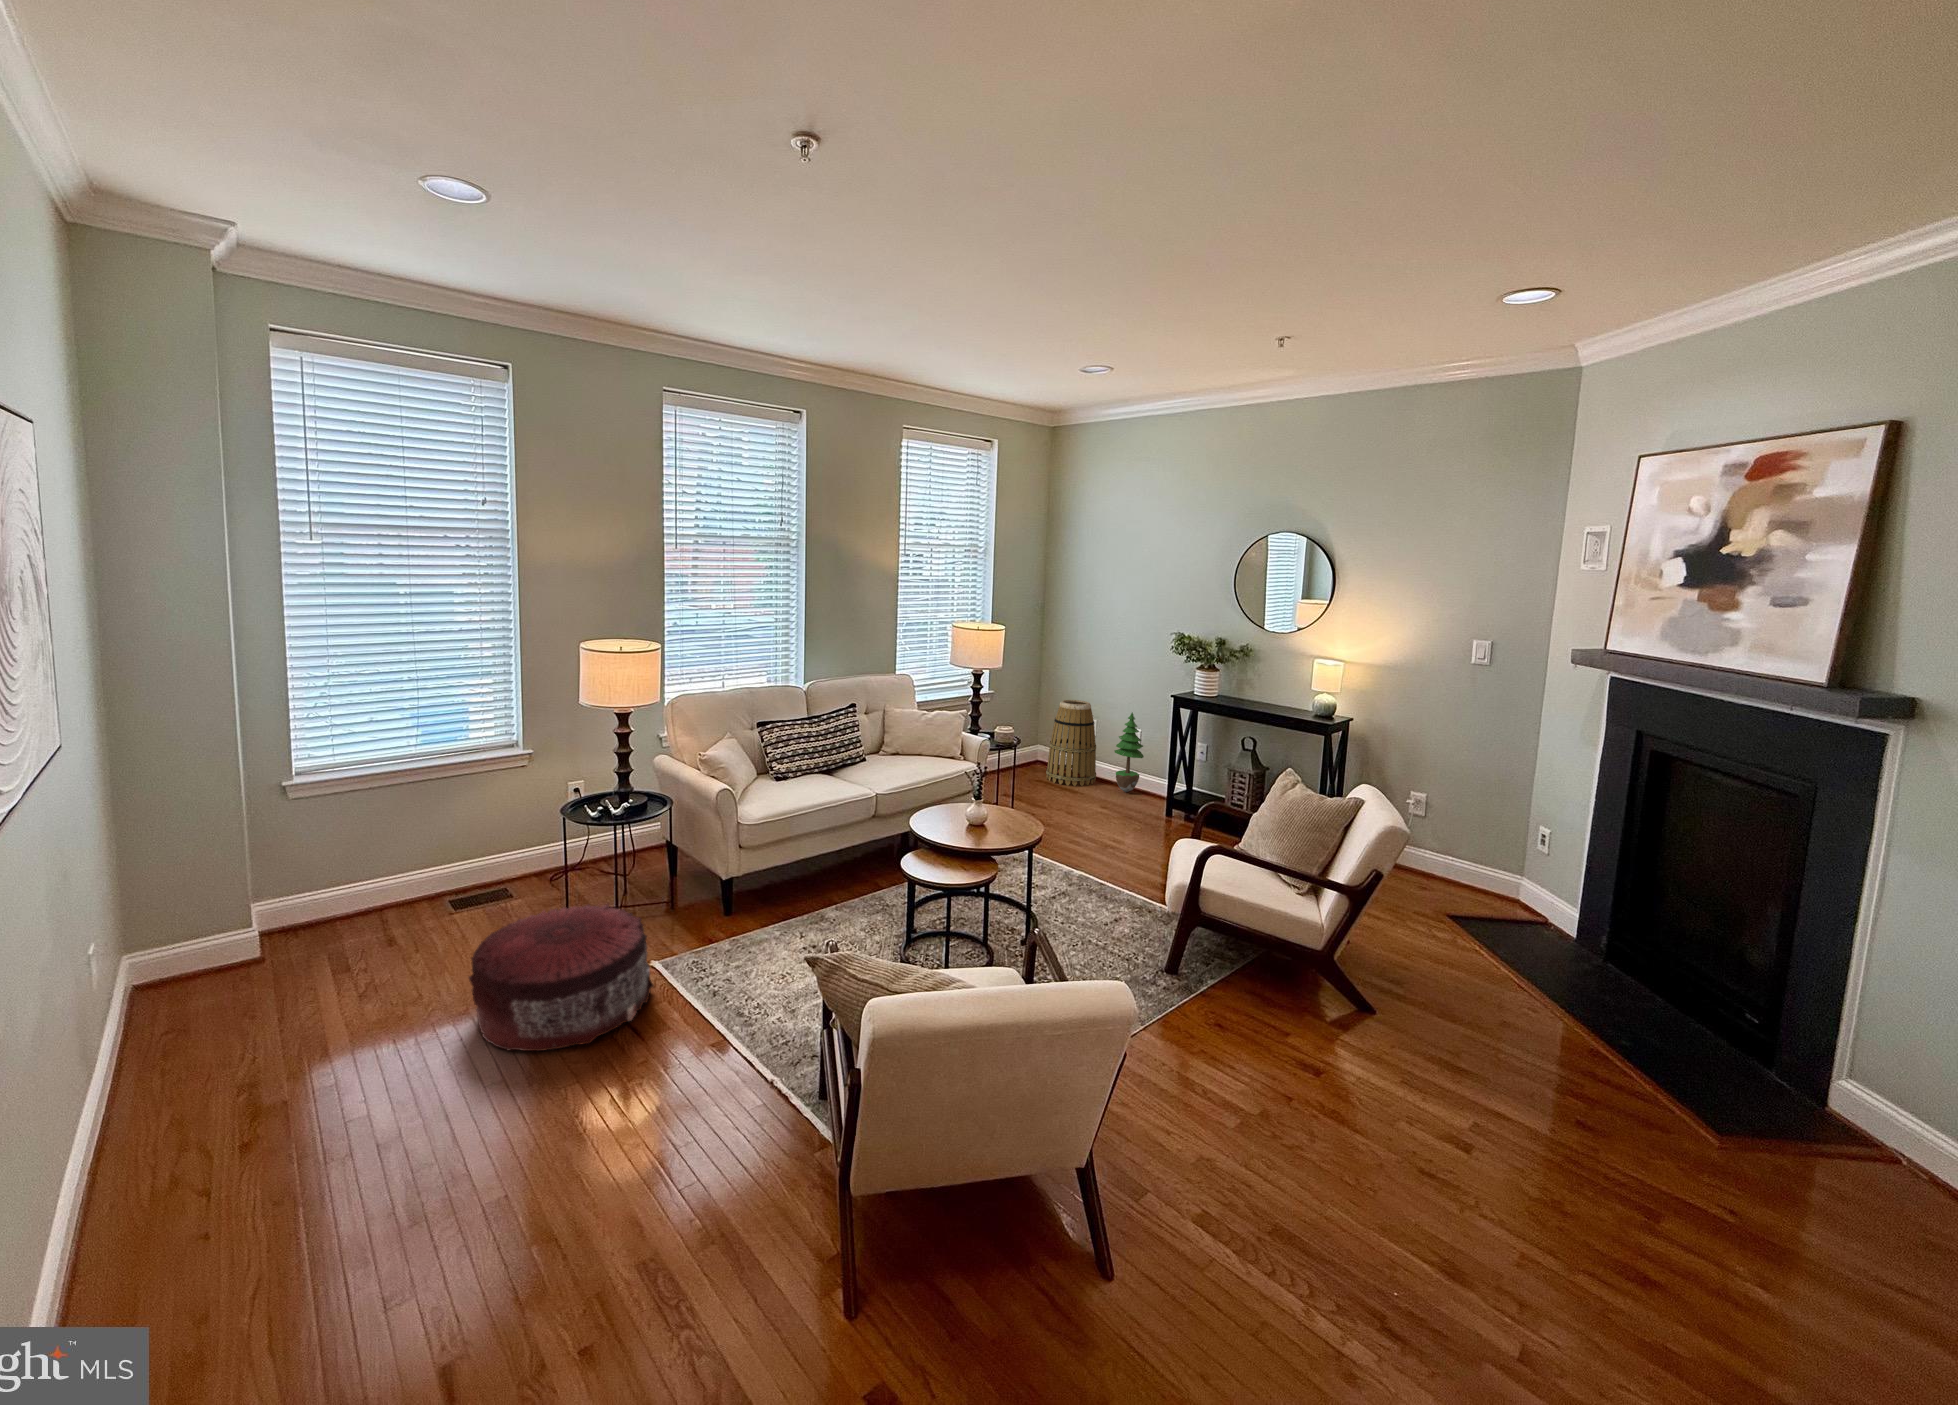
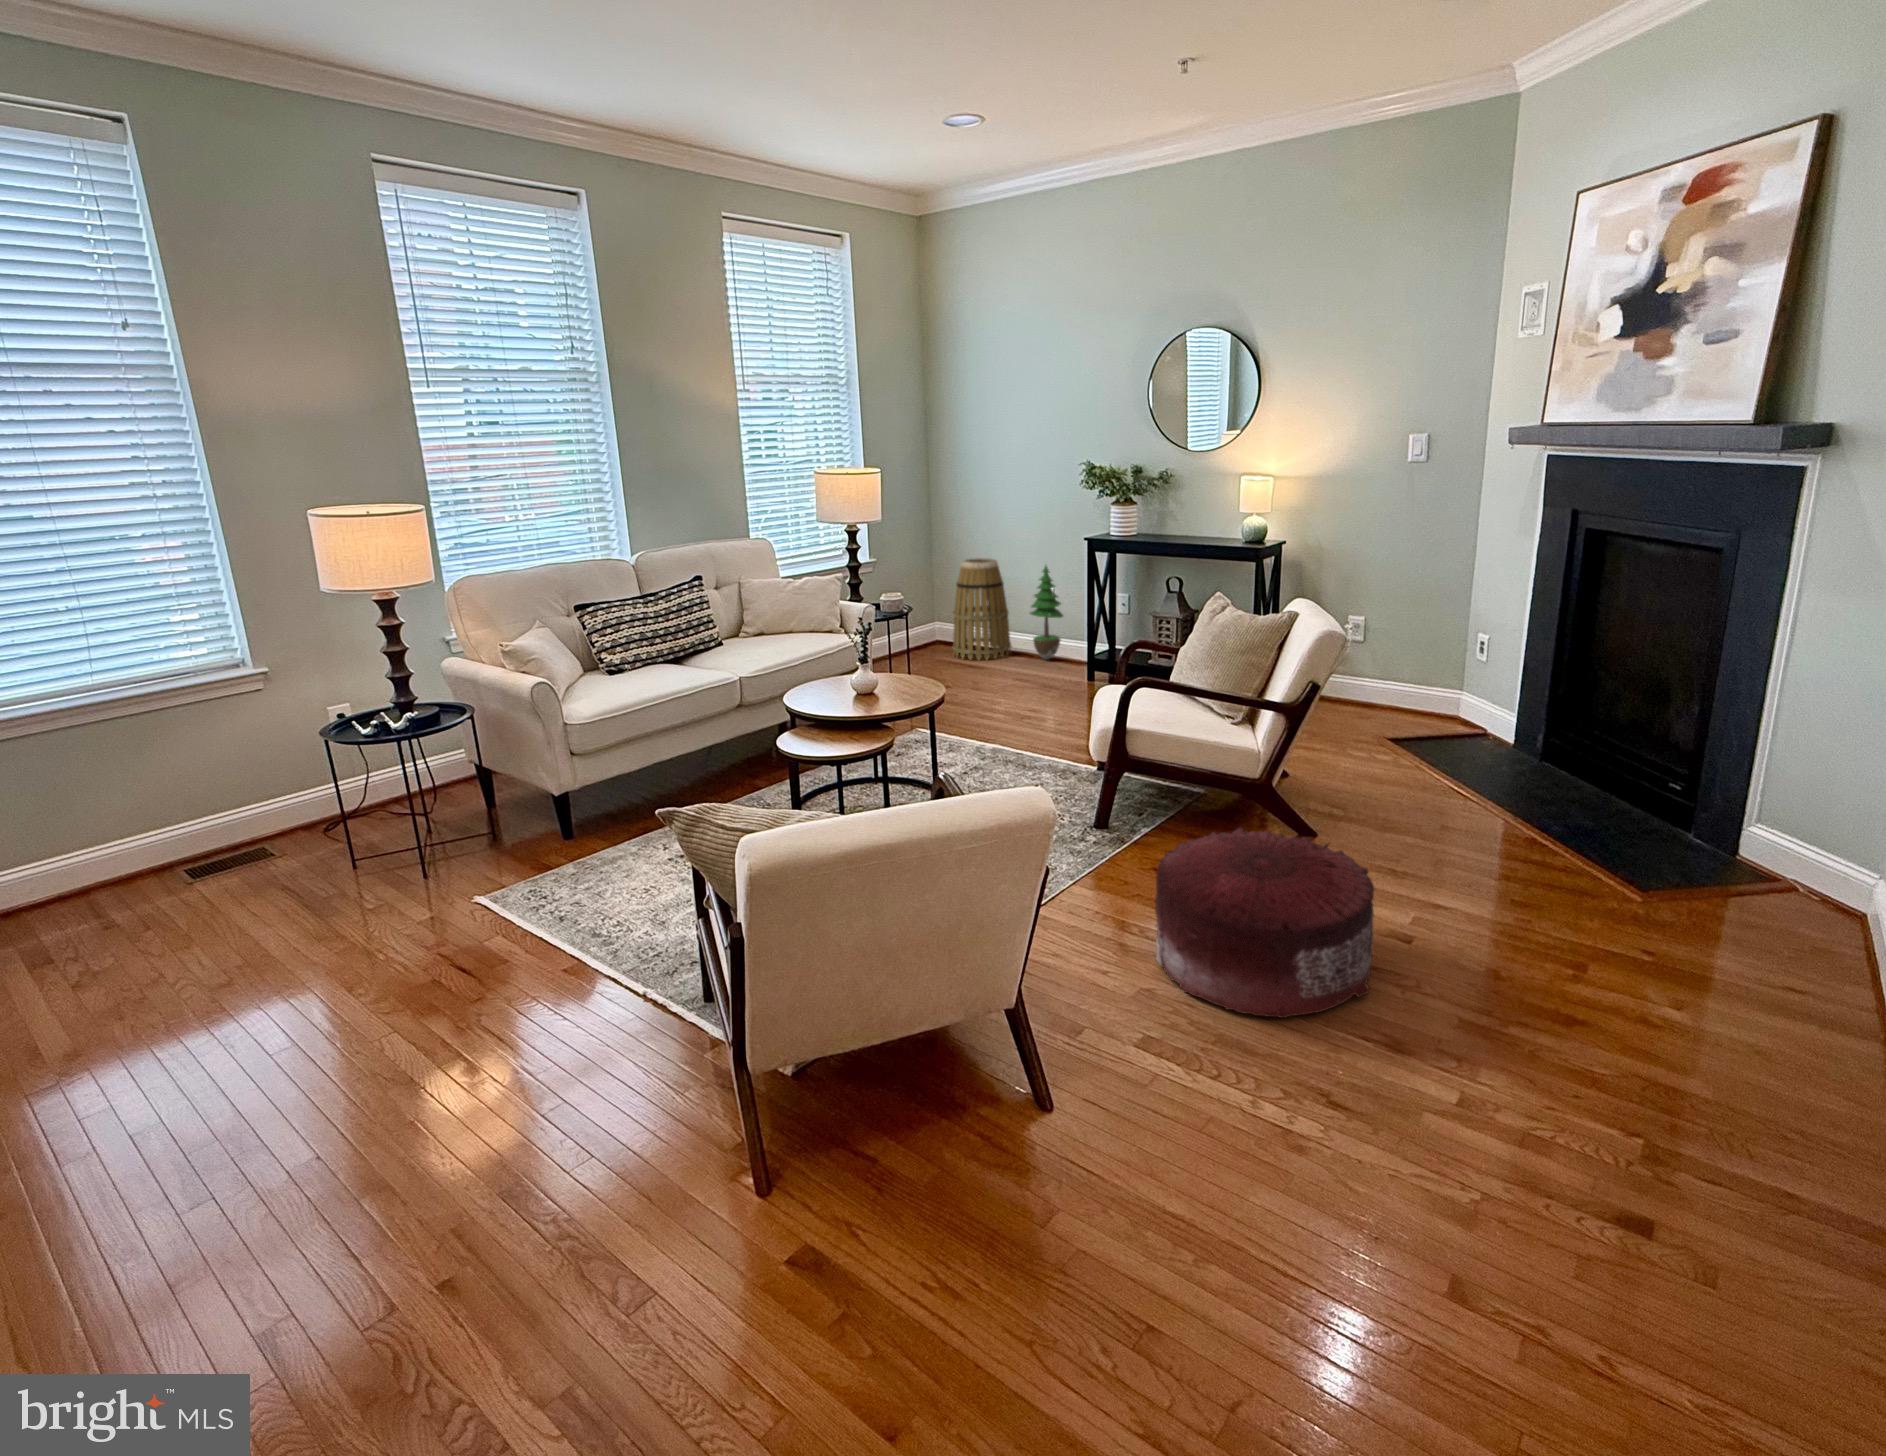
pouf: present [469,905,654,1051] -> present [1155,827,1374,1018]

